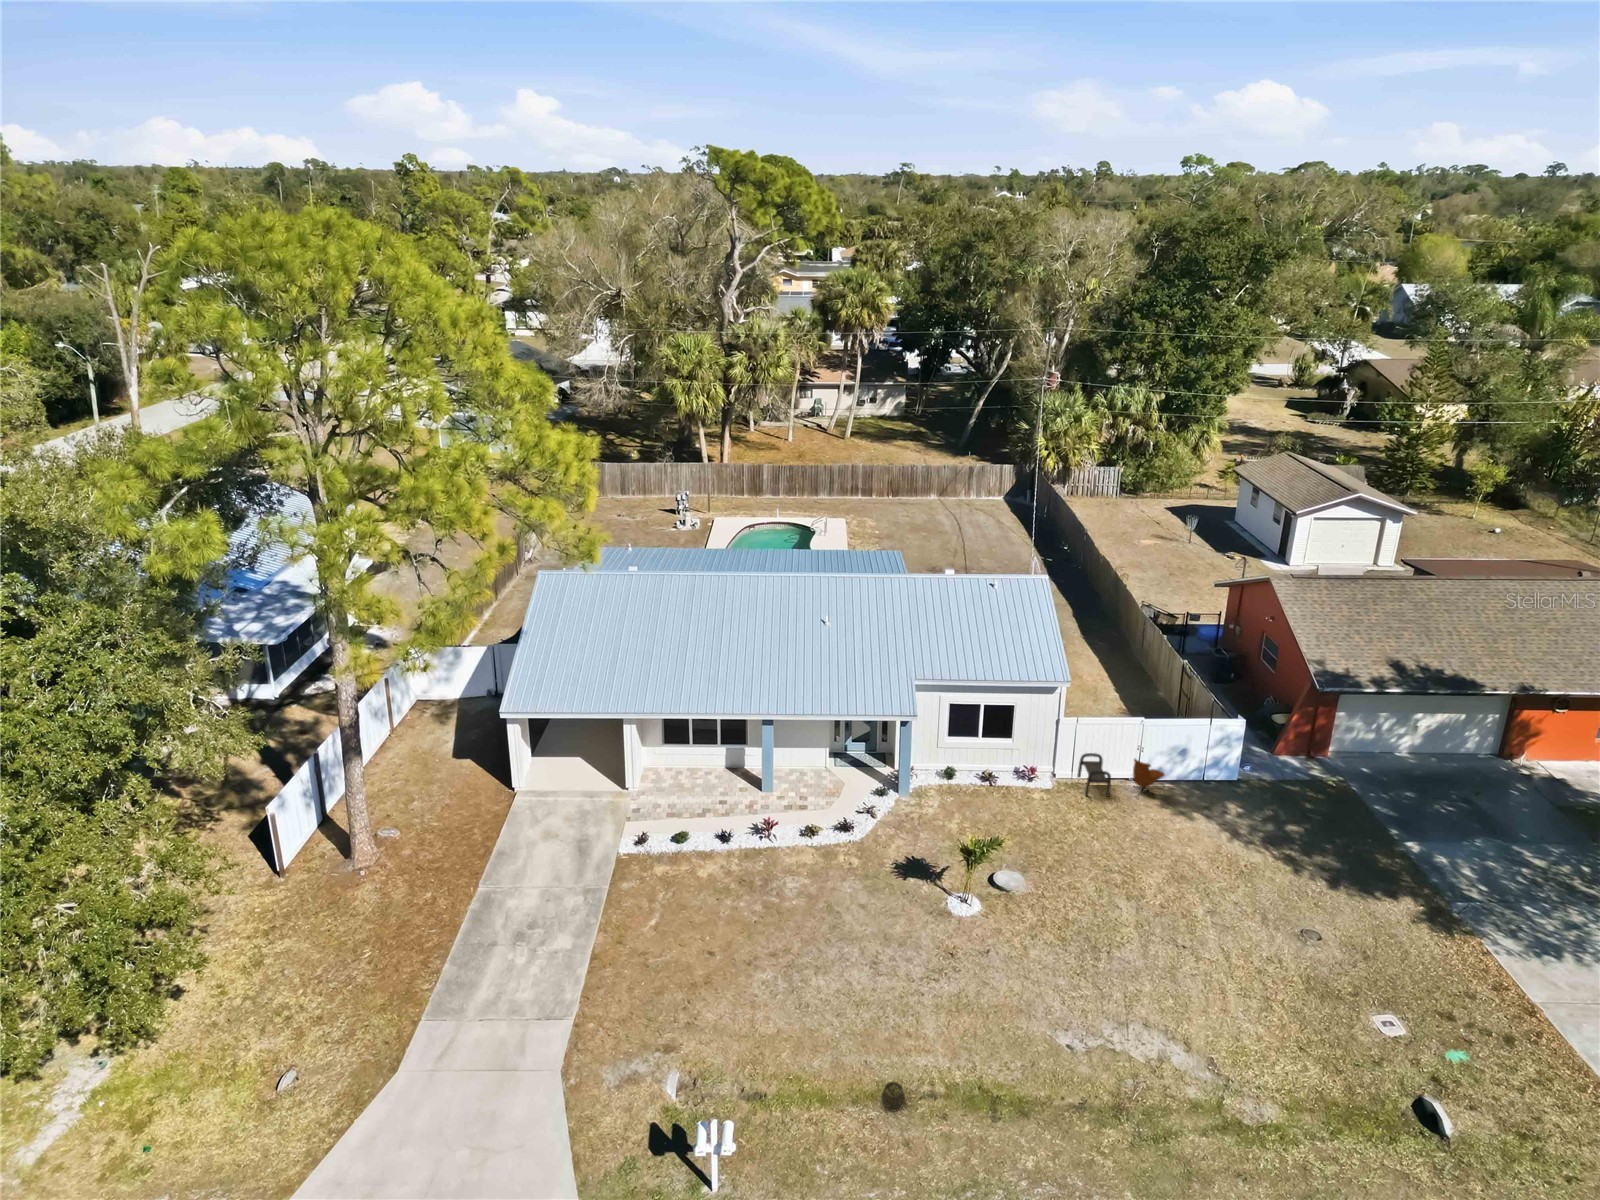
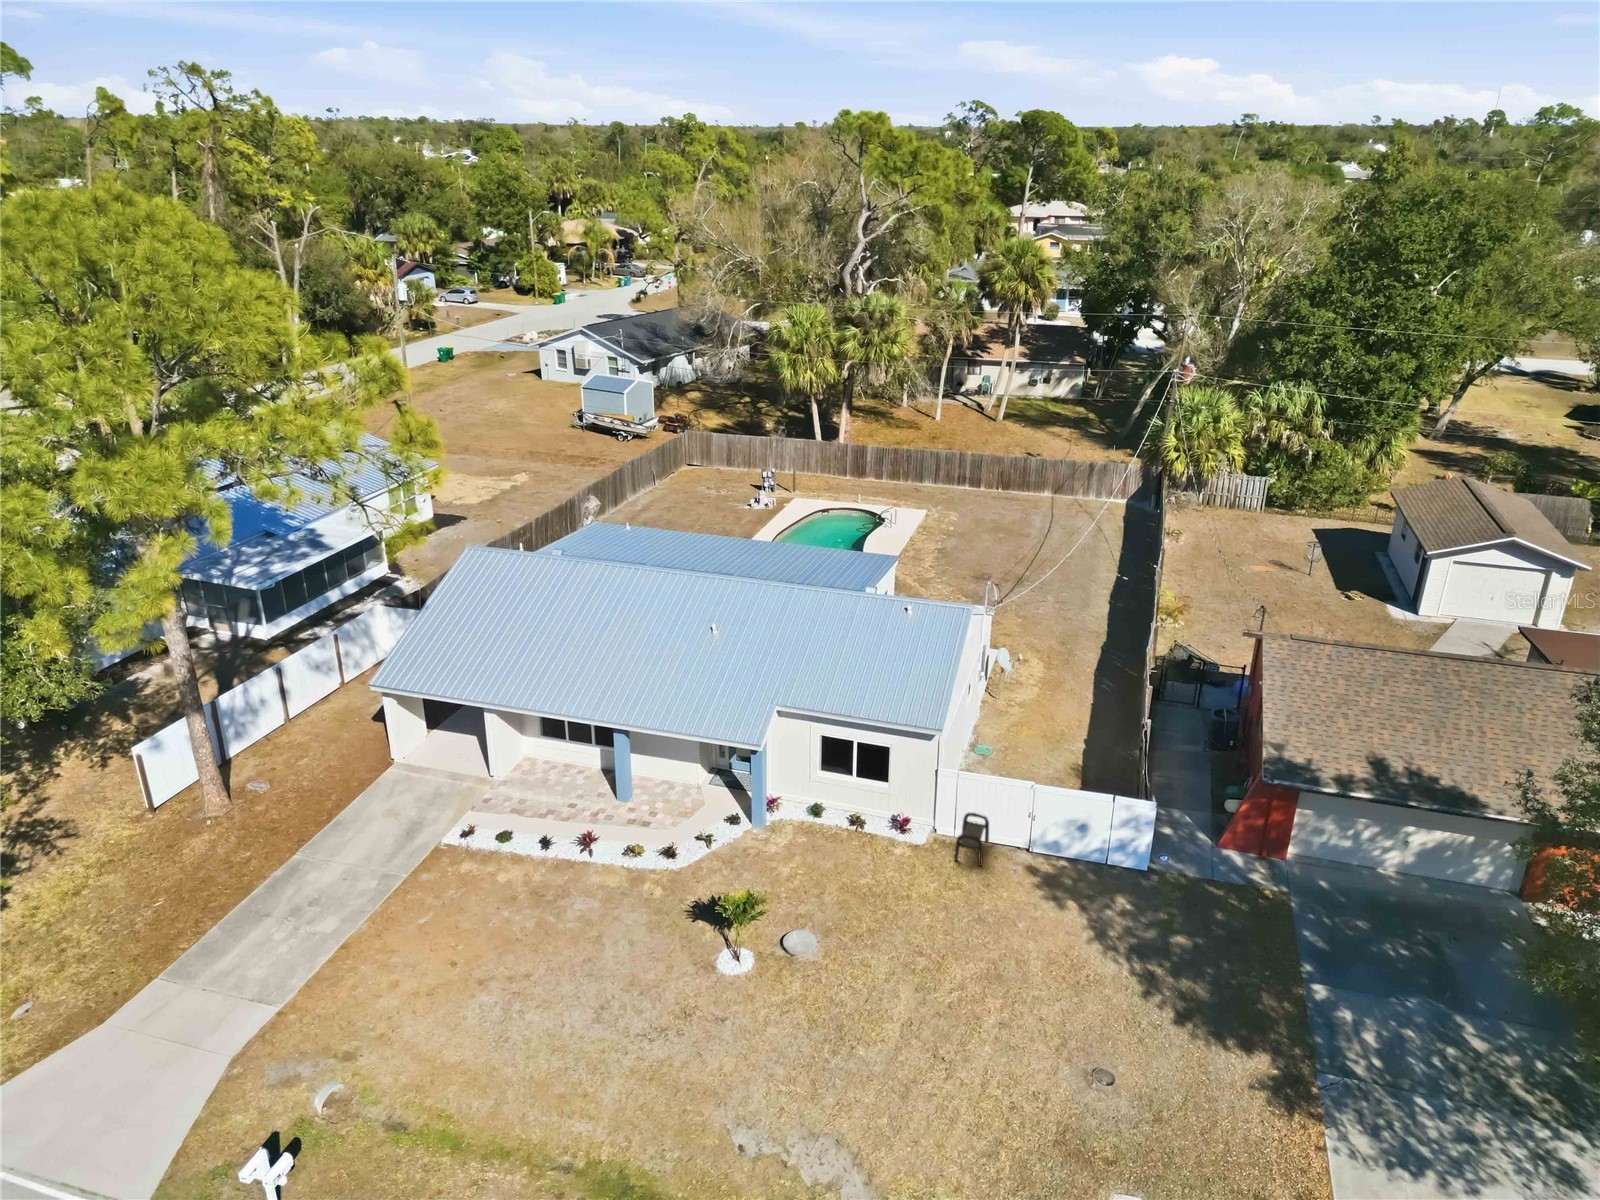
lounge chair: present [1133,759,1164,791] -> none [1011,827,1059,873]
woven basket: present [881,1082,905,1111] -> none [485,1139,511,1171]

